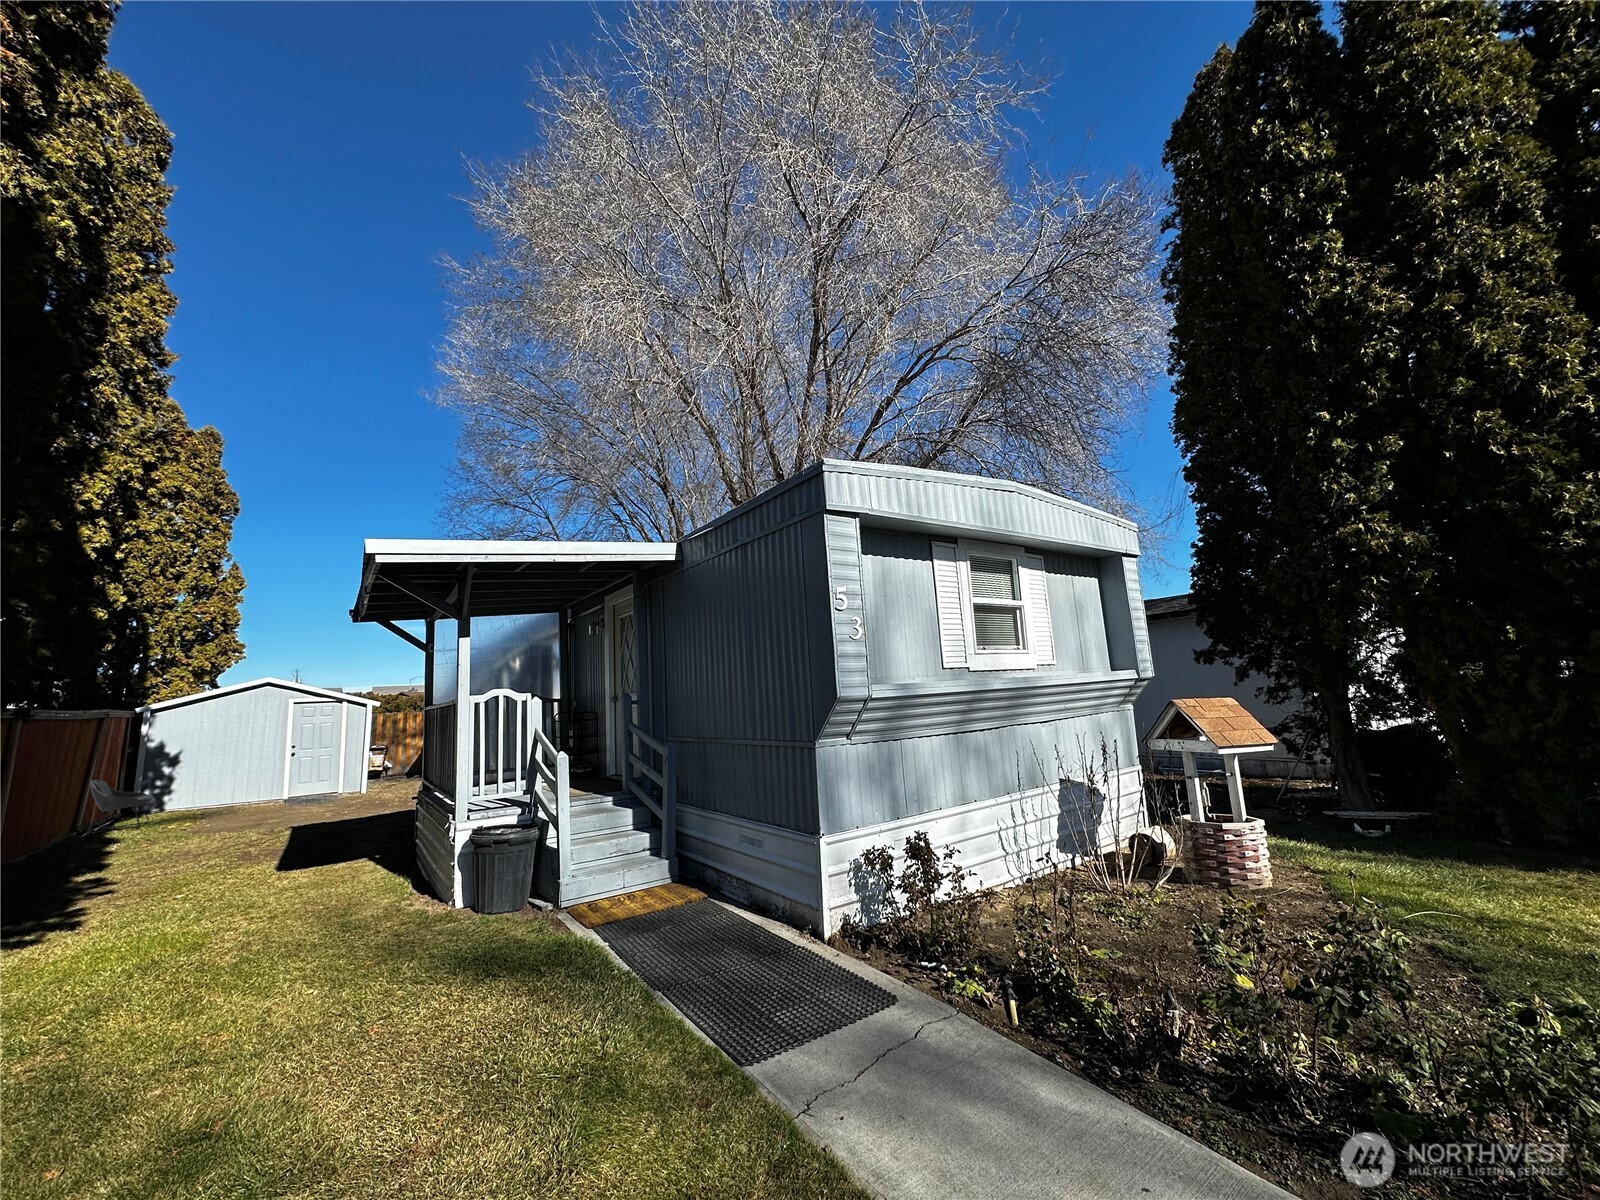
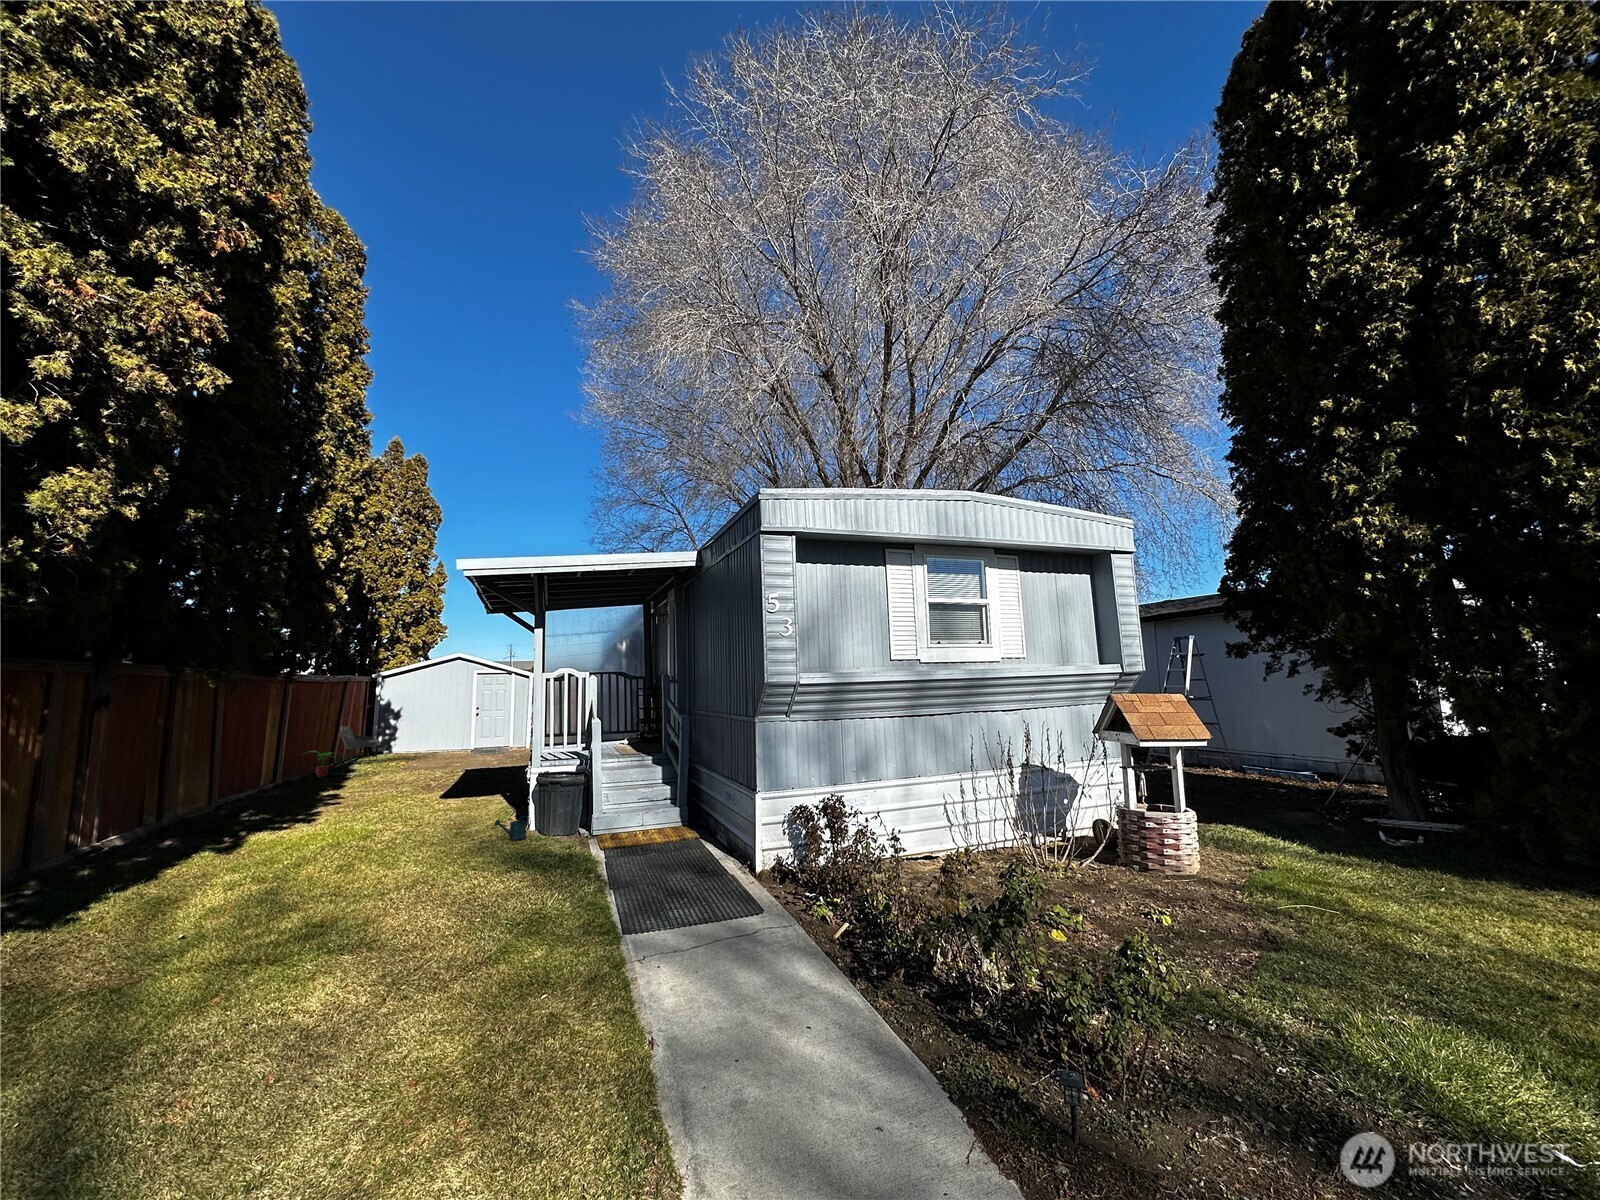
potted plant: none [31,819,93,856] -> present [303,751,338,777]
watering can: none [413,892,464,929] -> present [494,816,531,841]

